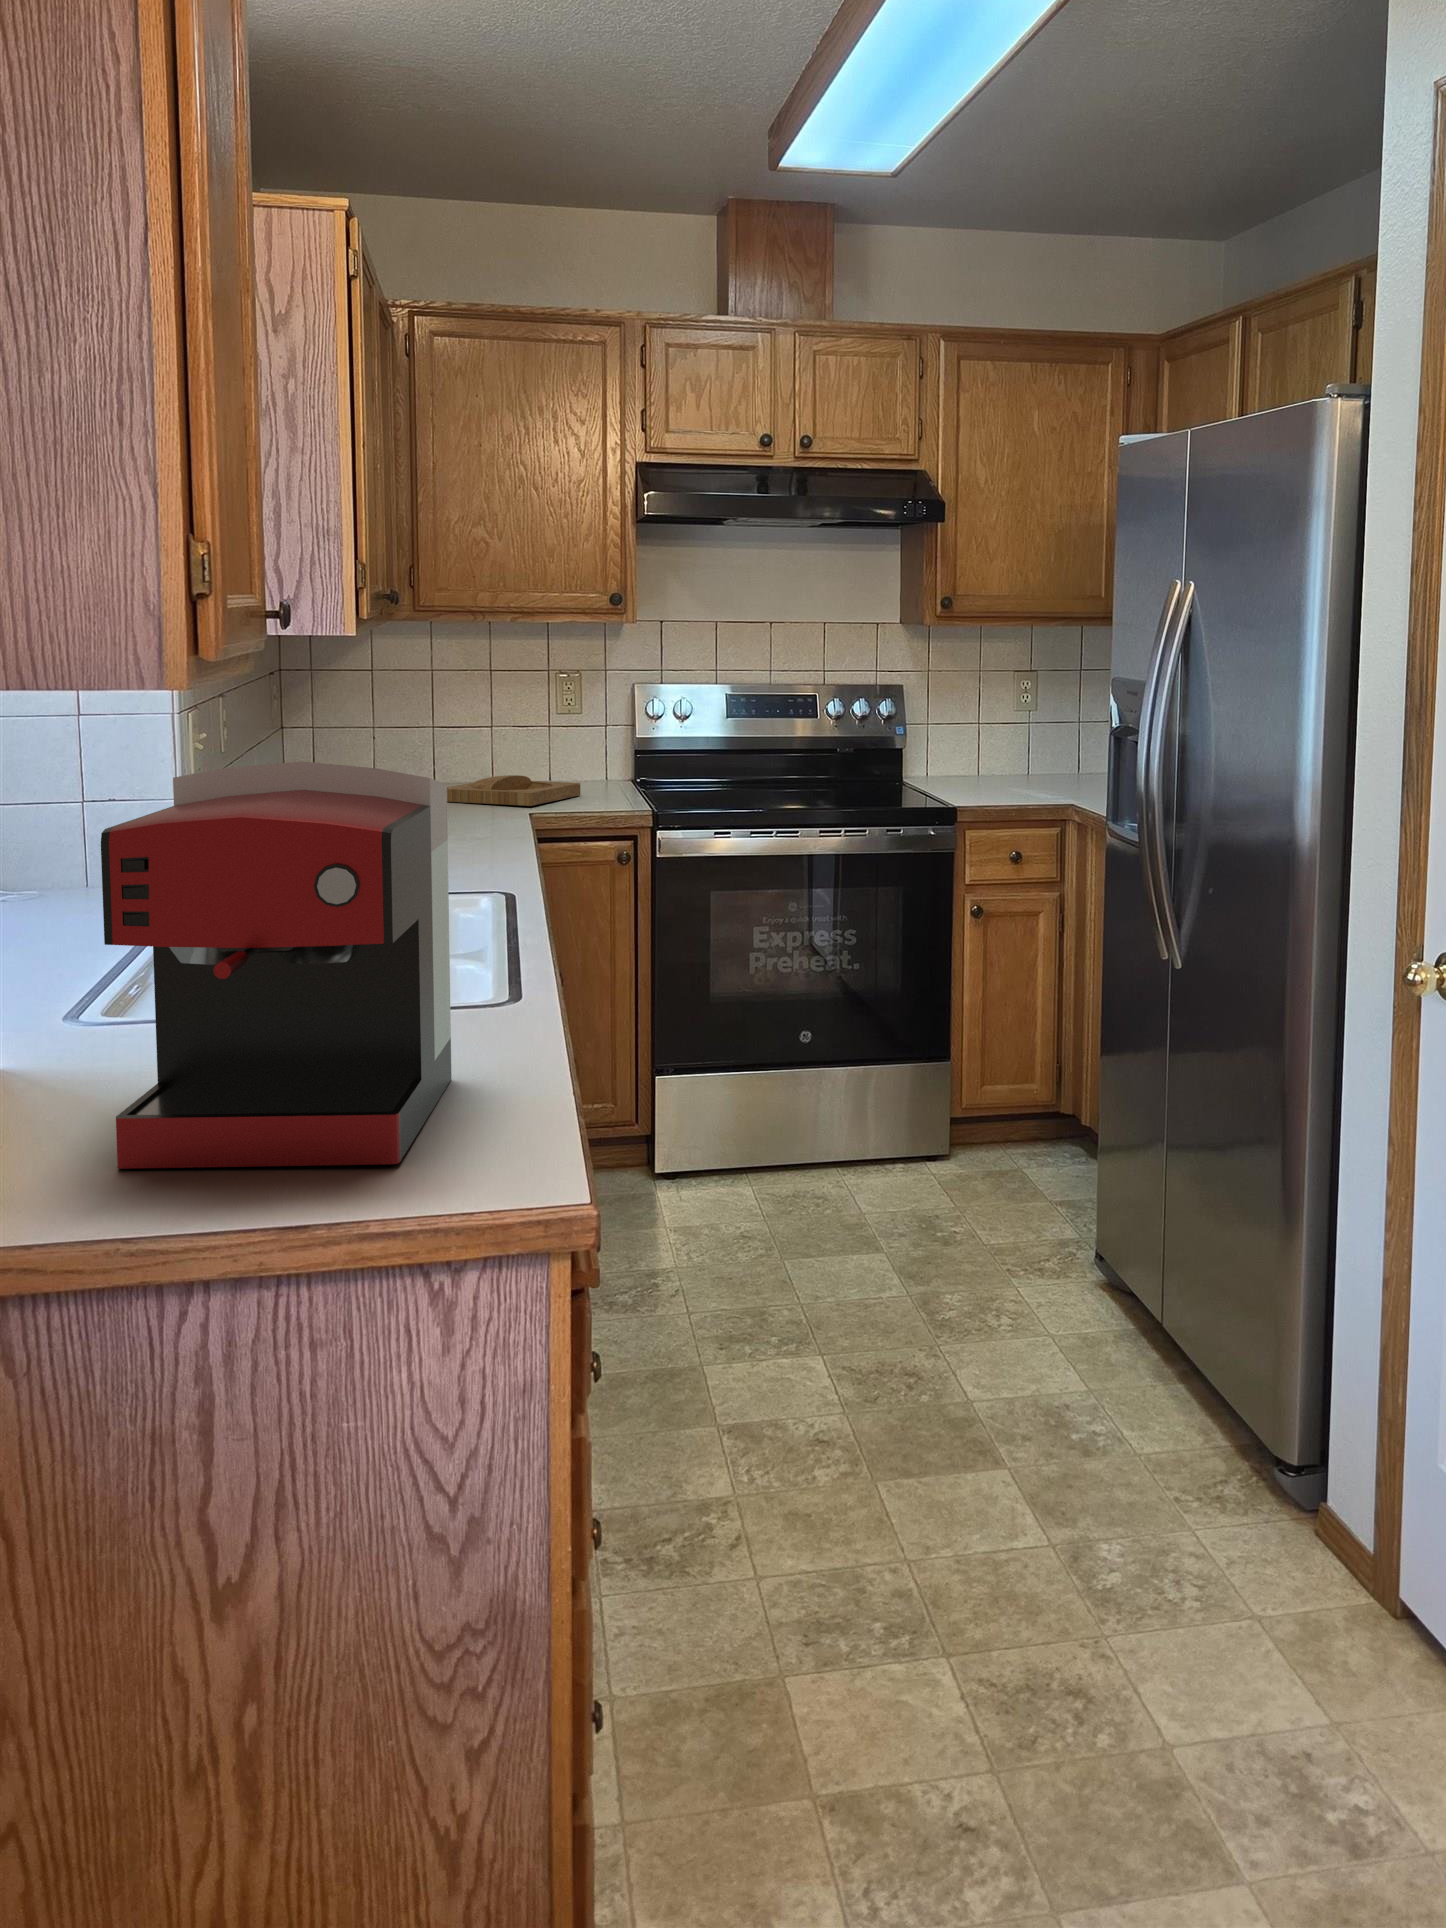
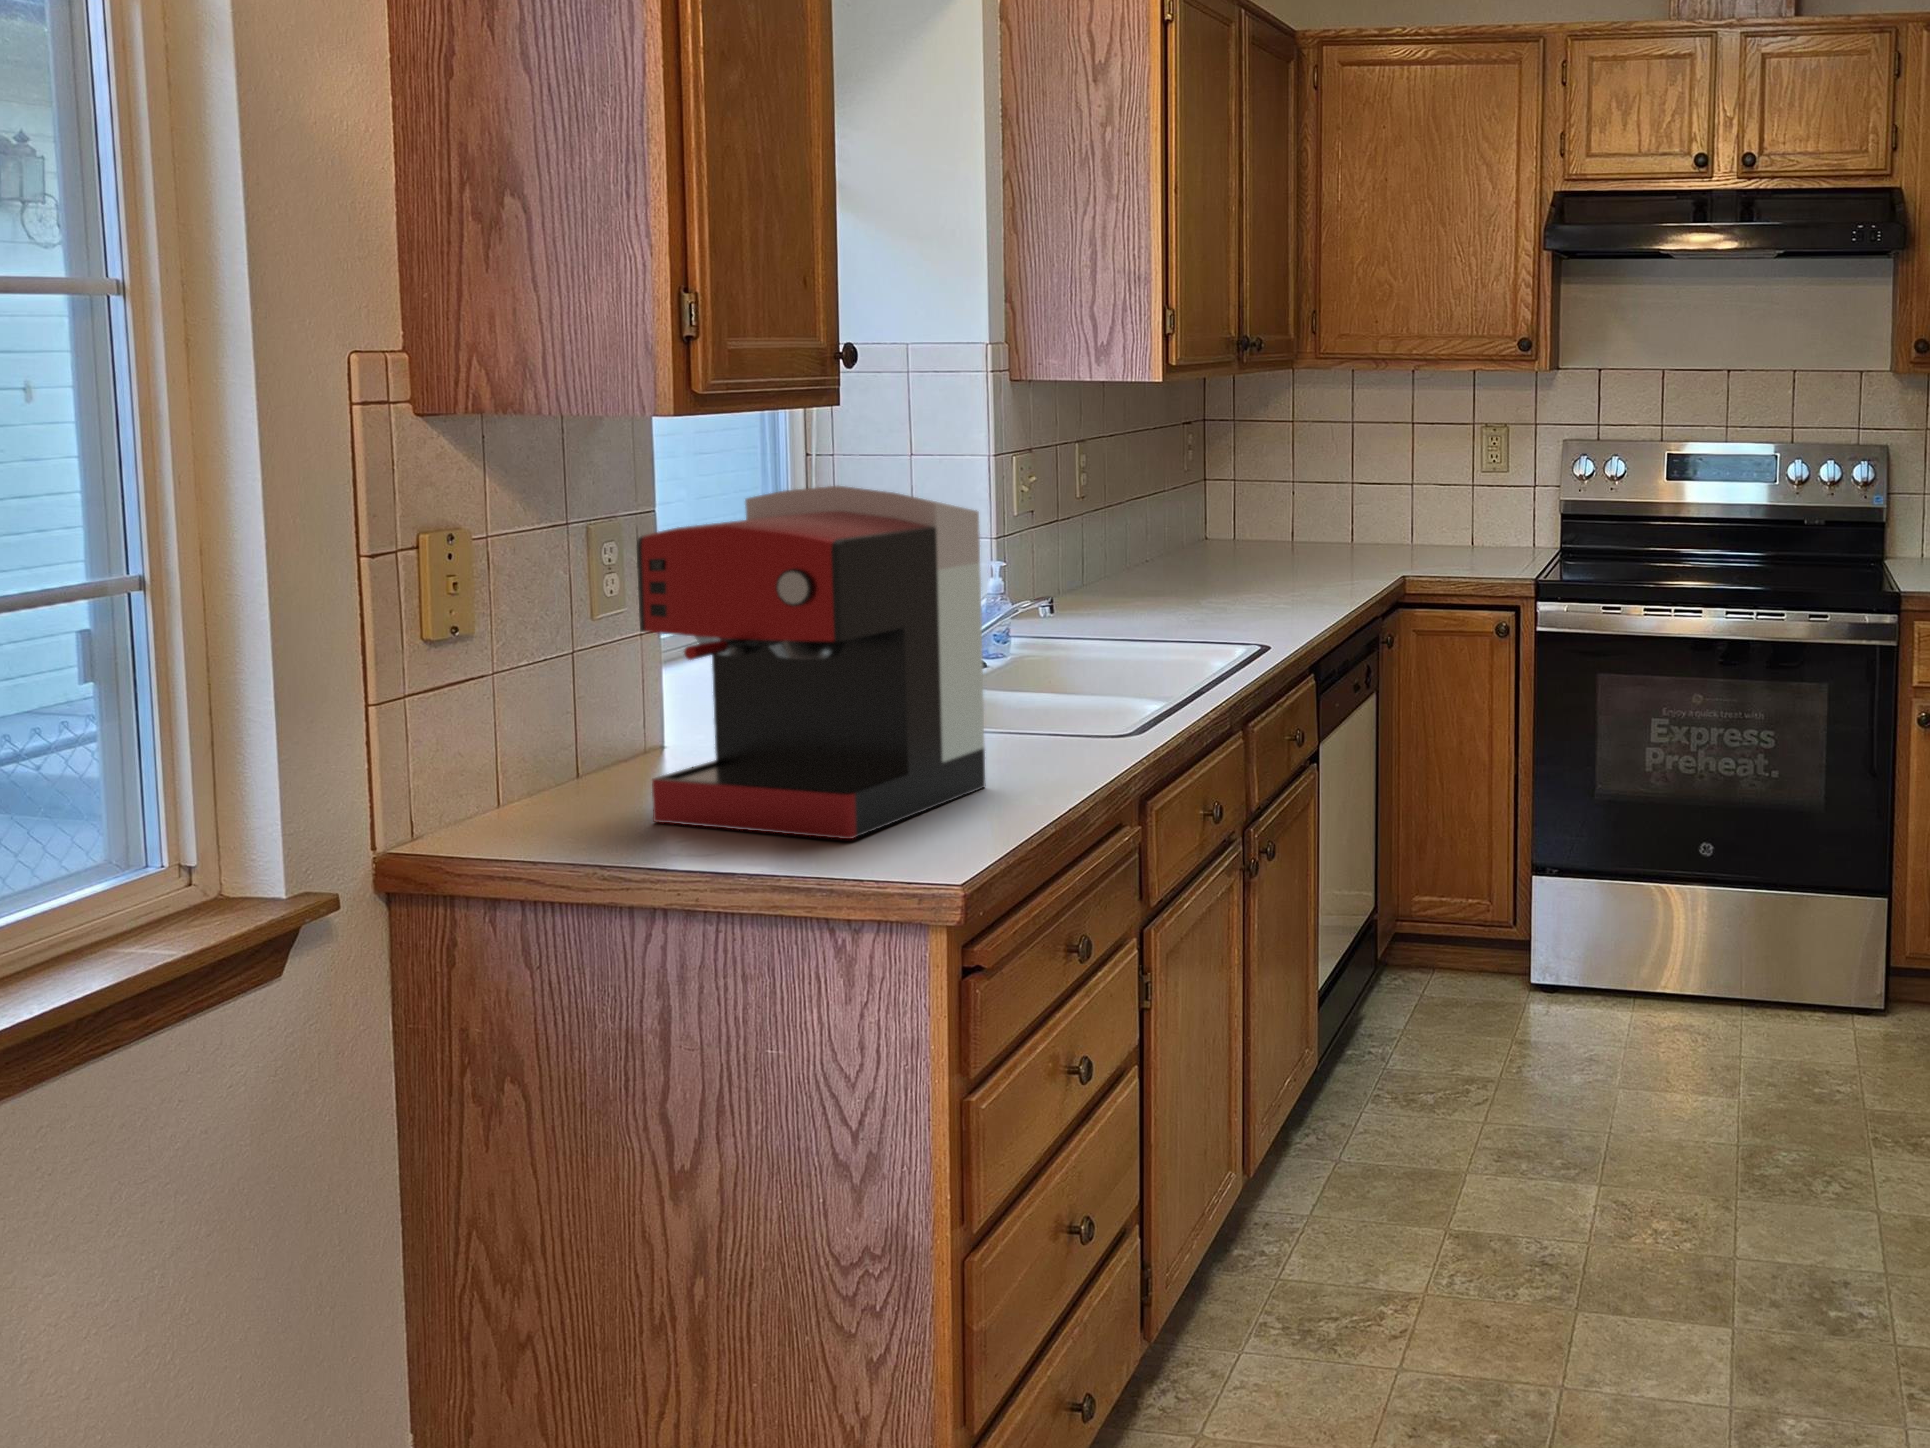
tray: present [447,775,580,806] -> none [1325,538,1478,570]

